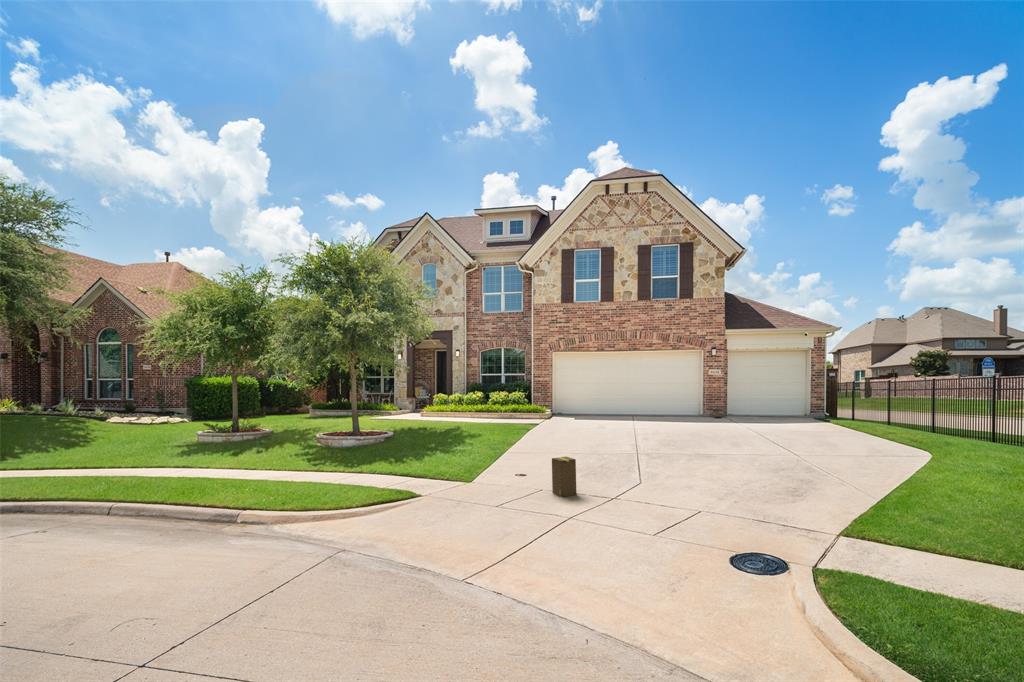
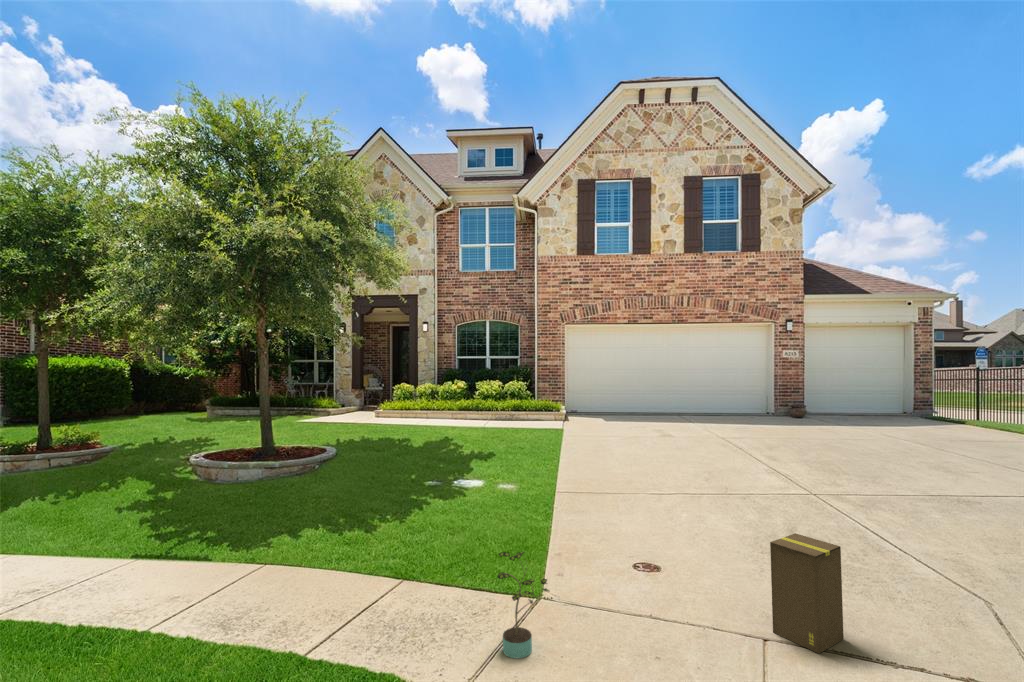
potted plant: none [445,459,466,496] -> present [498,552,549,658]

